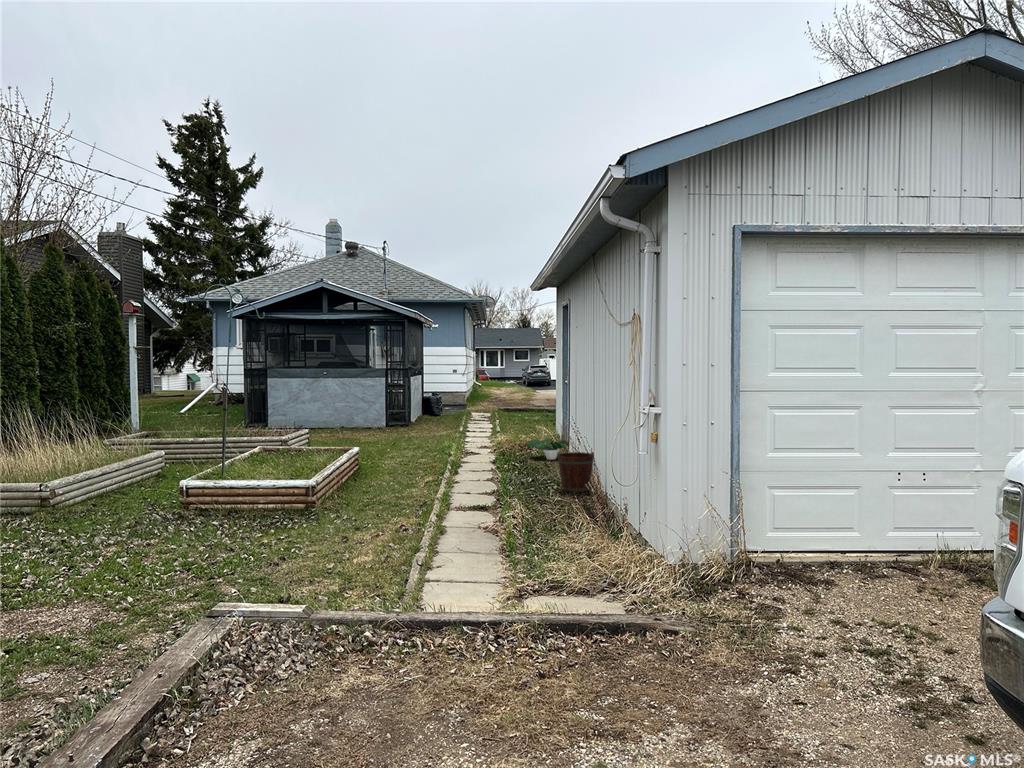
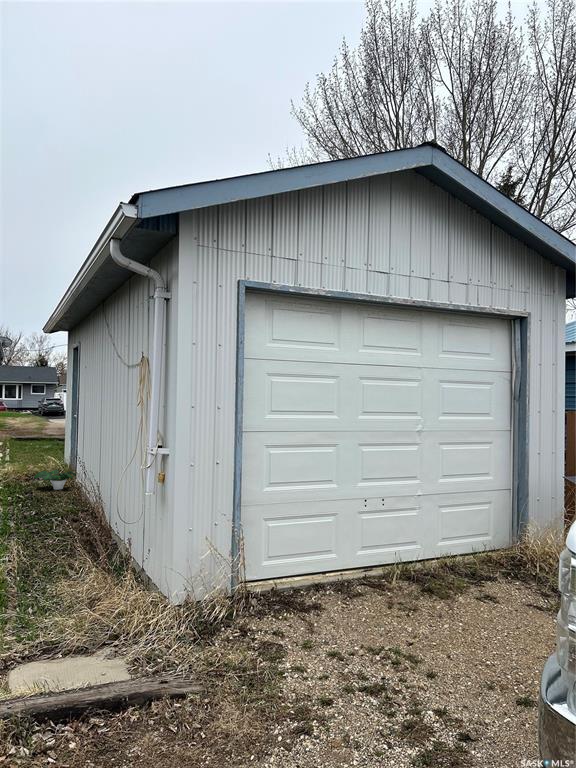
bucket: present [557,452,594,492] -> none [62,485,99,524]

